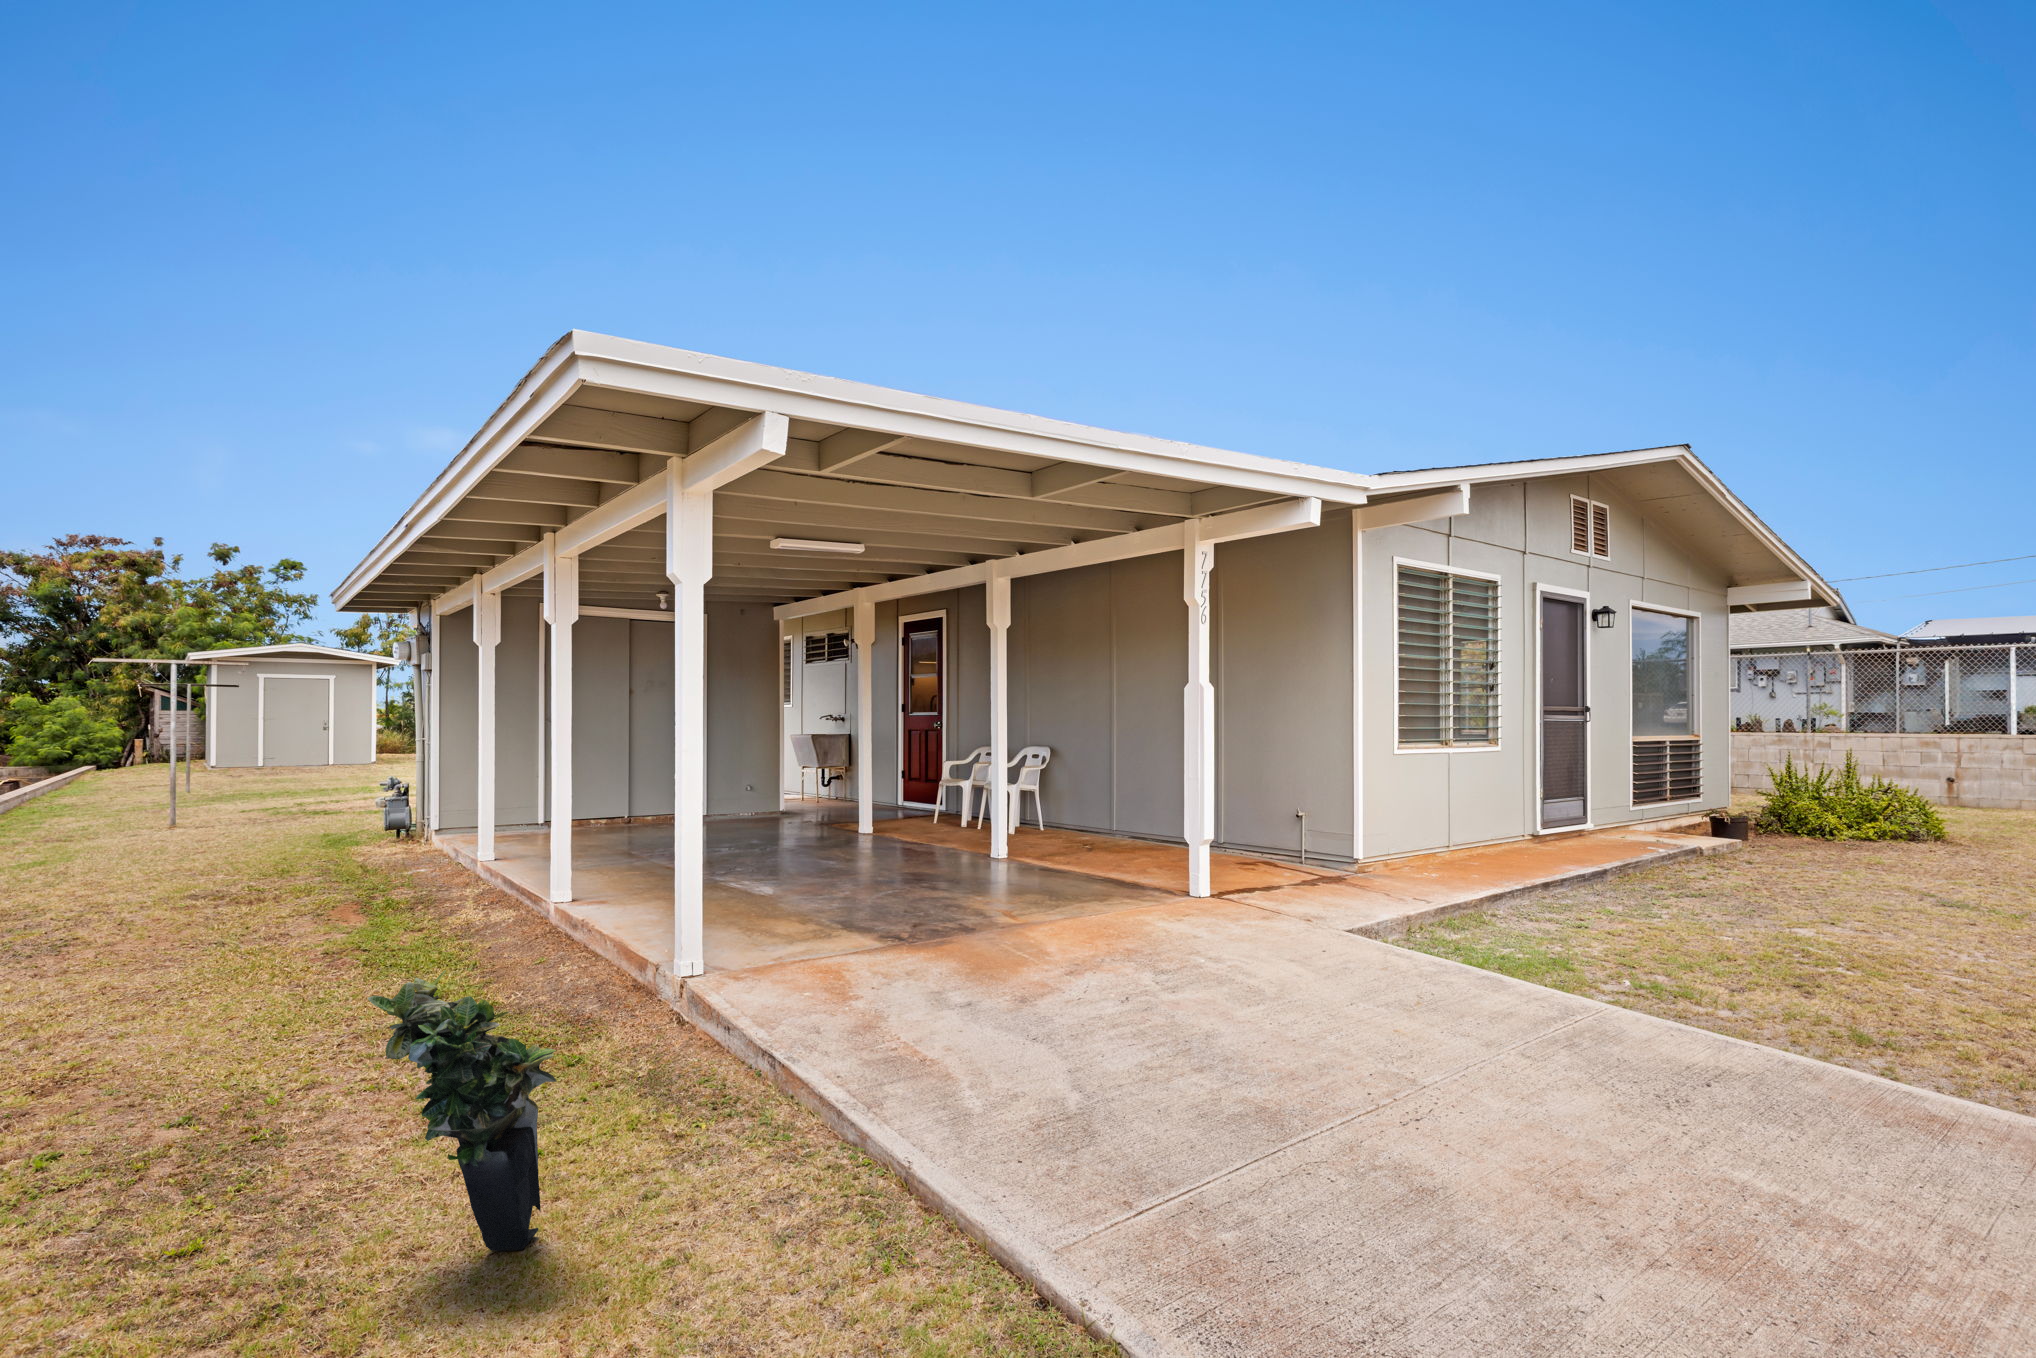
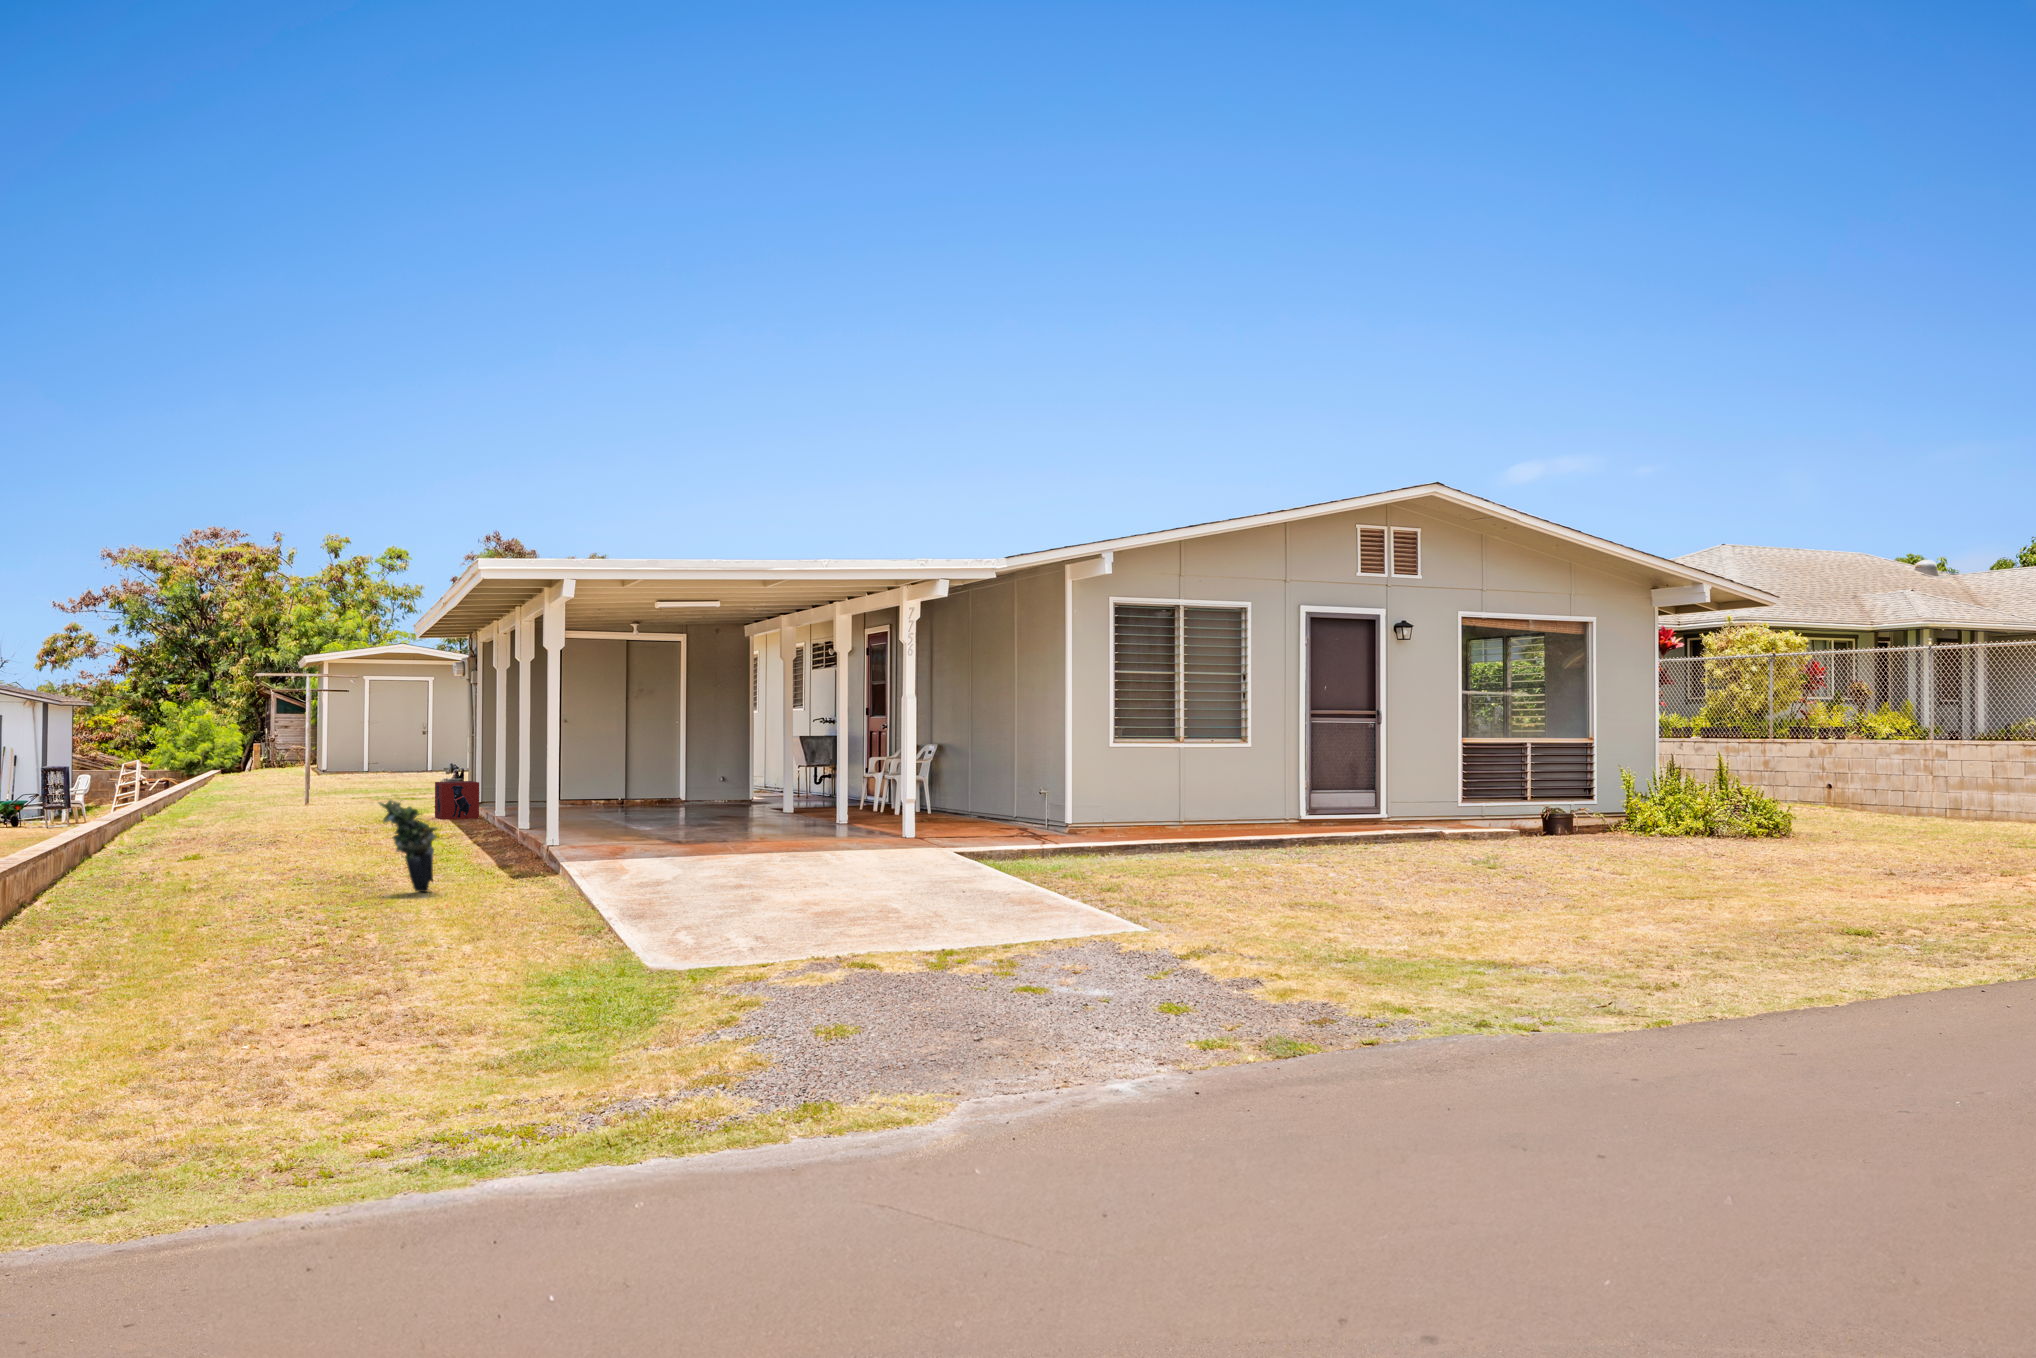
storage box: none [370,797,434,850] -> present [435,781,479,820]

